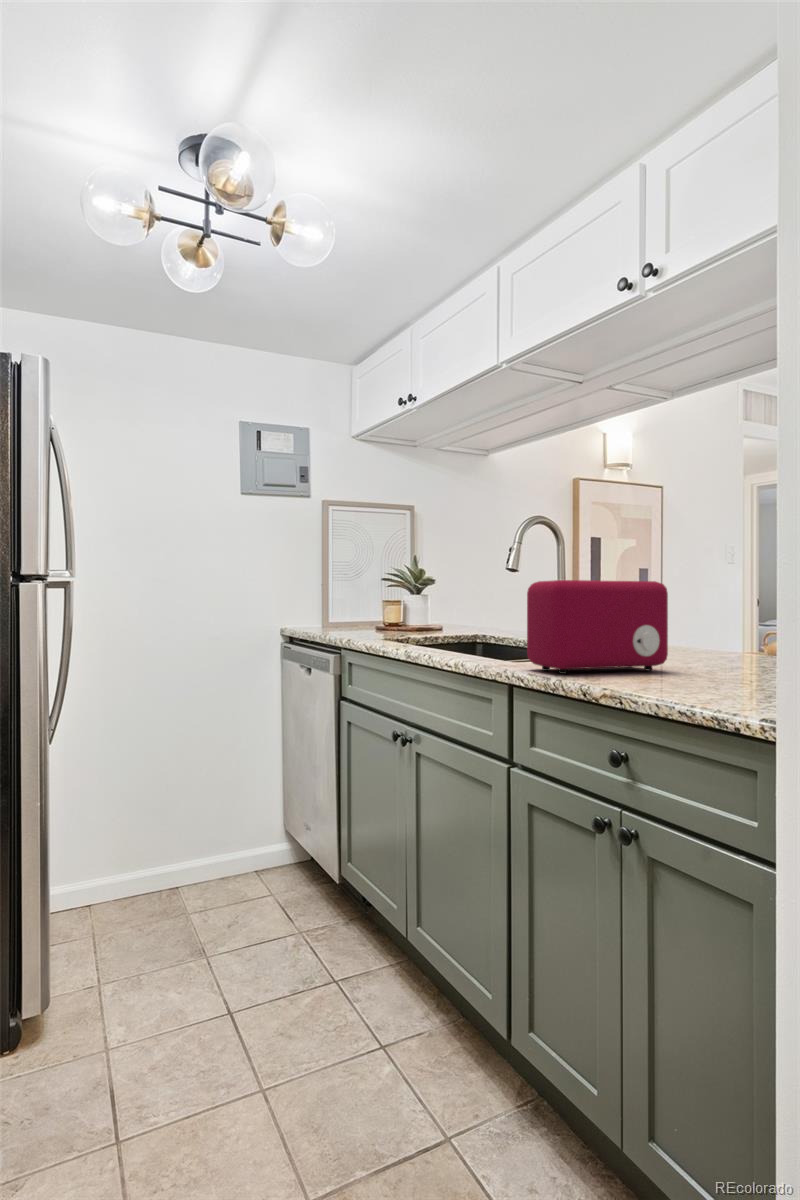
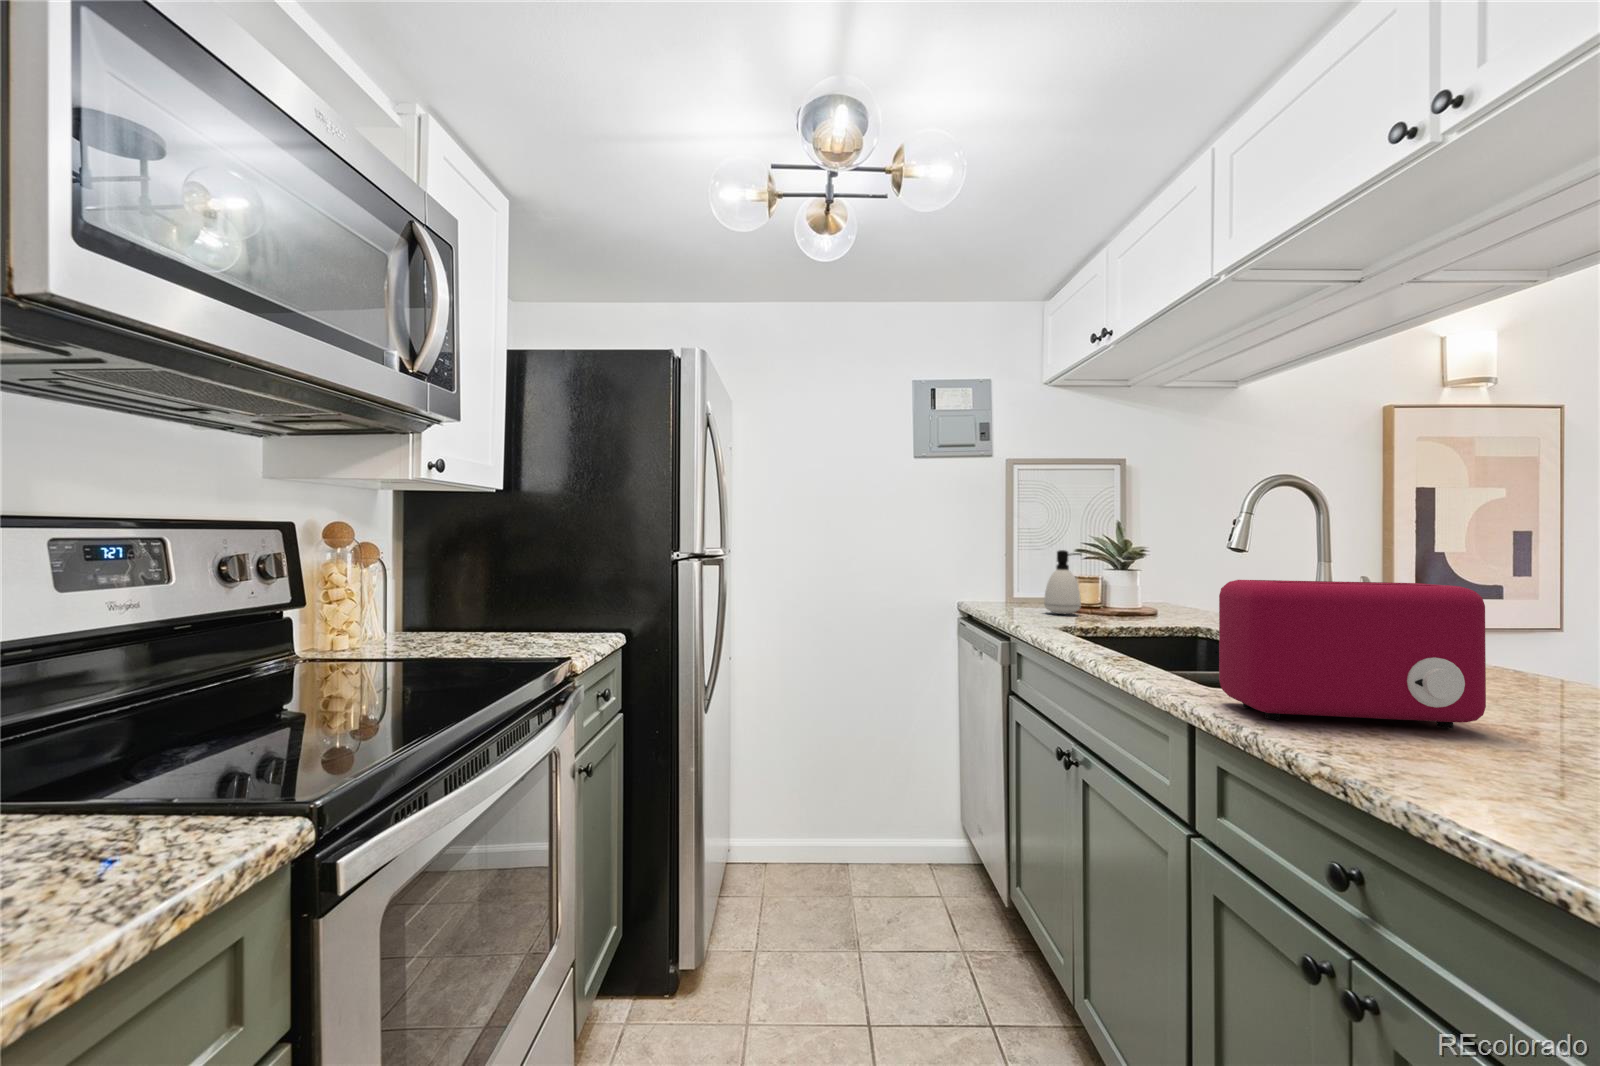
soap dispenser: none [359,579,389,634] -> present [1044,550,1081,614]

